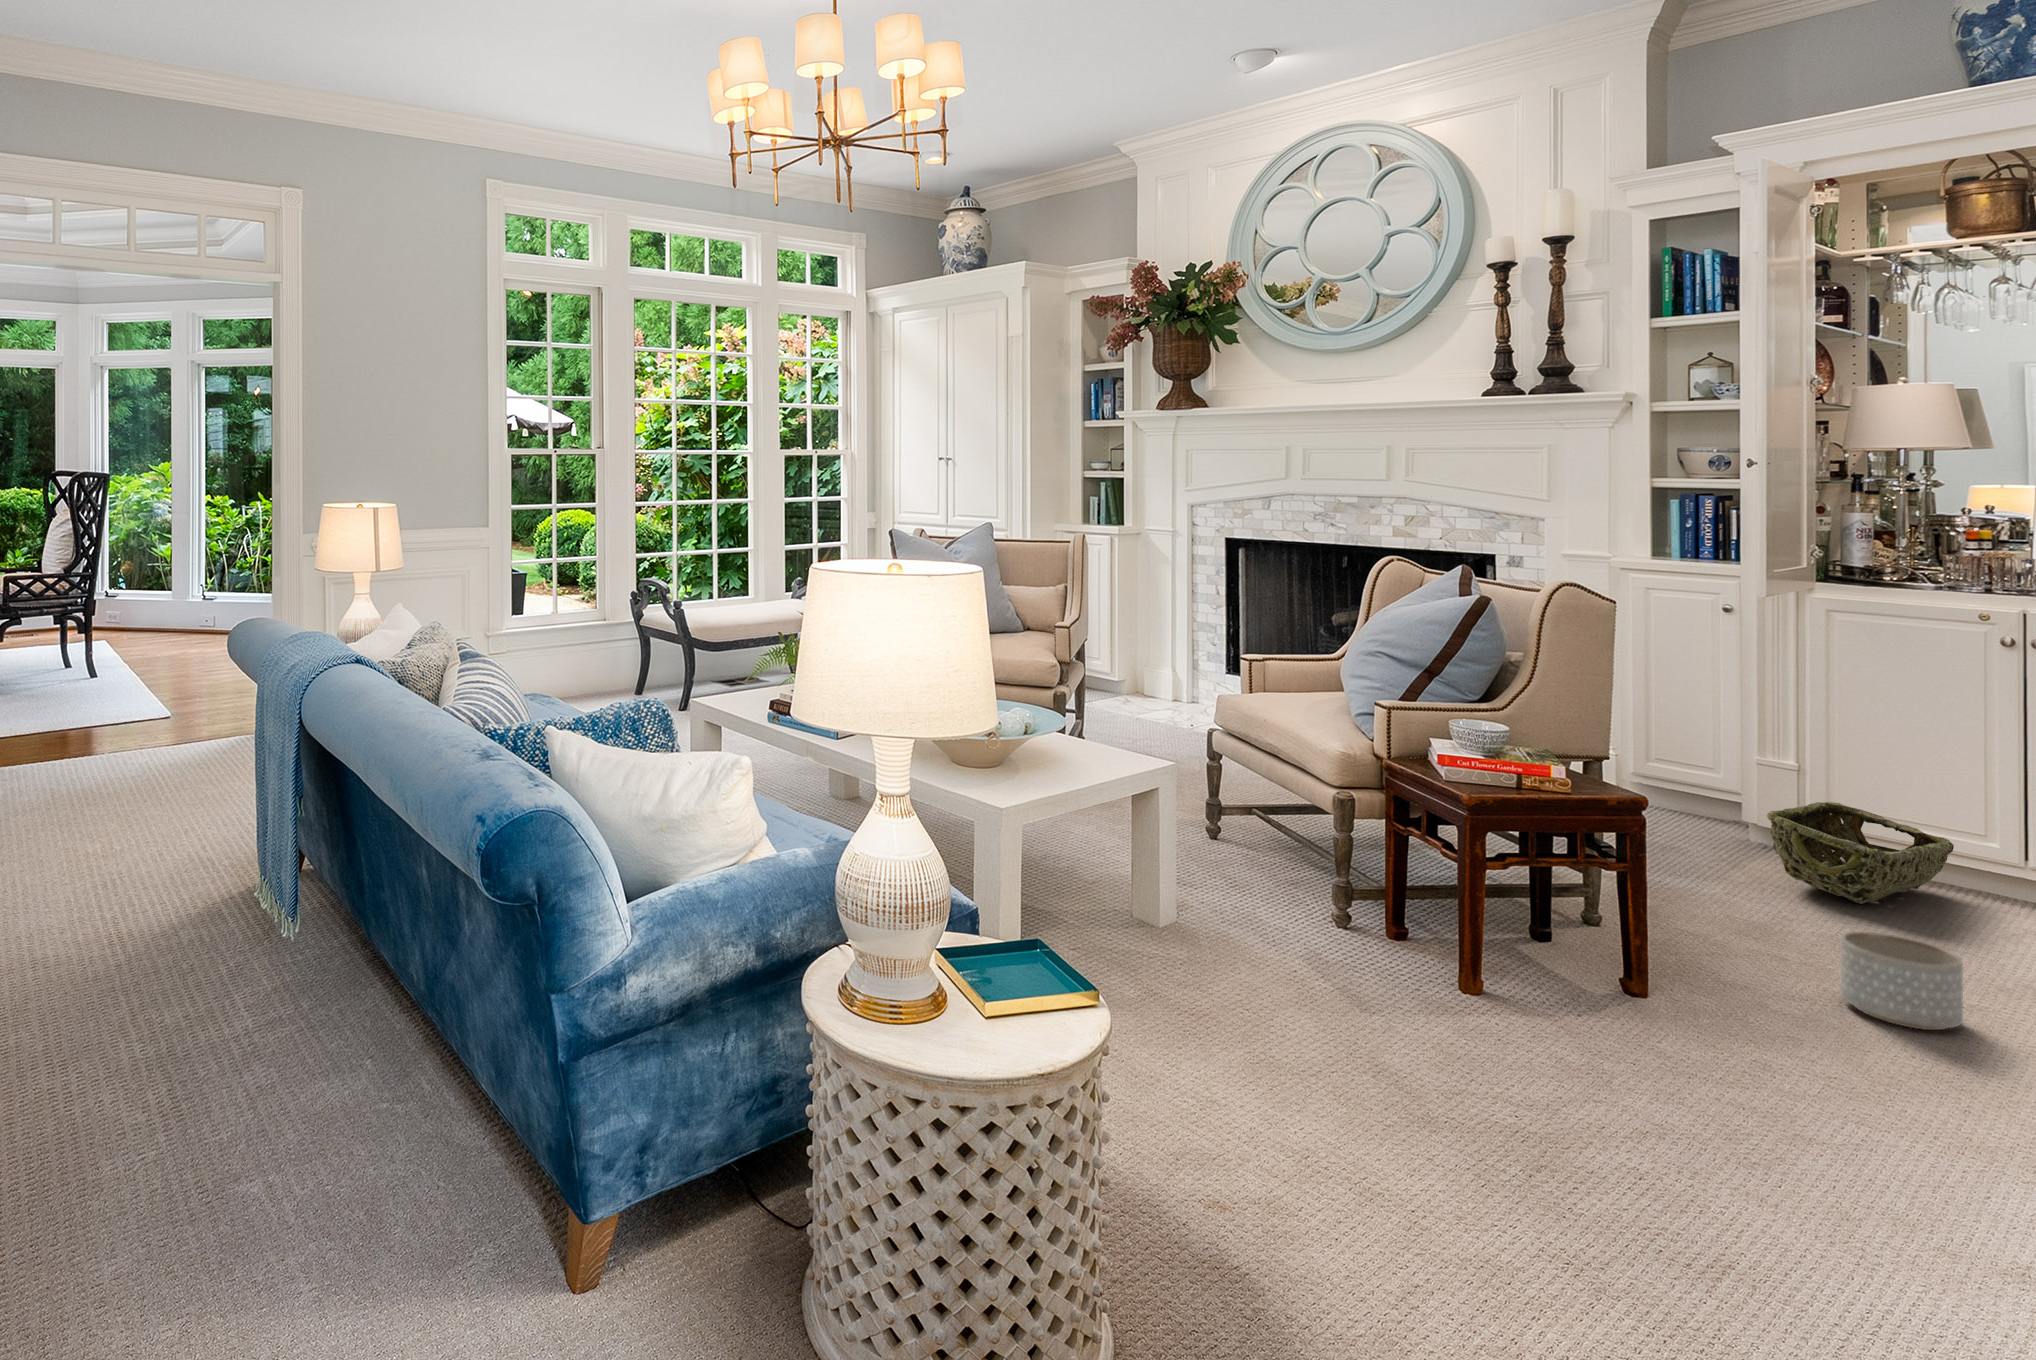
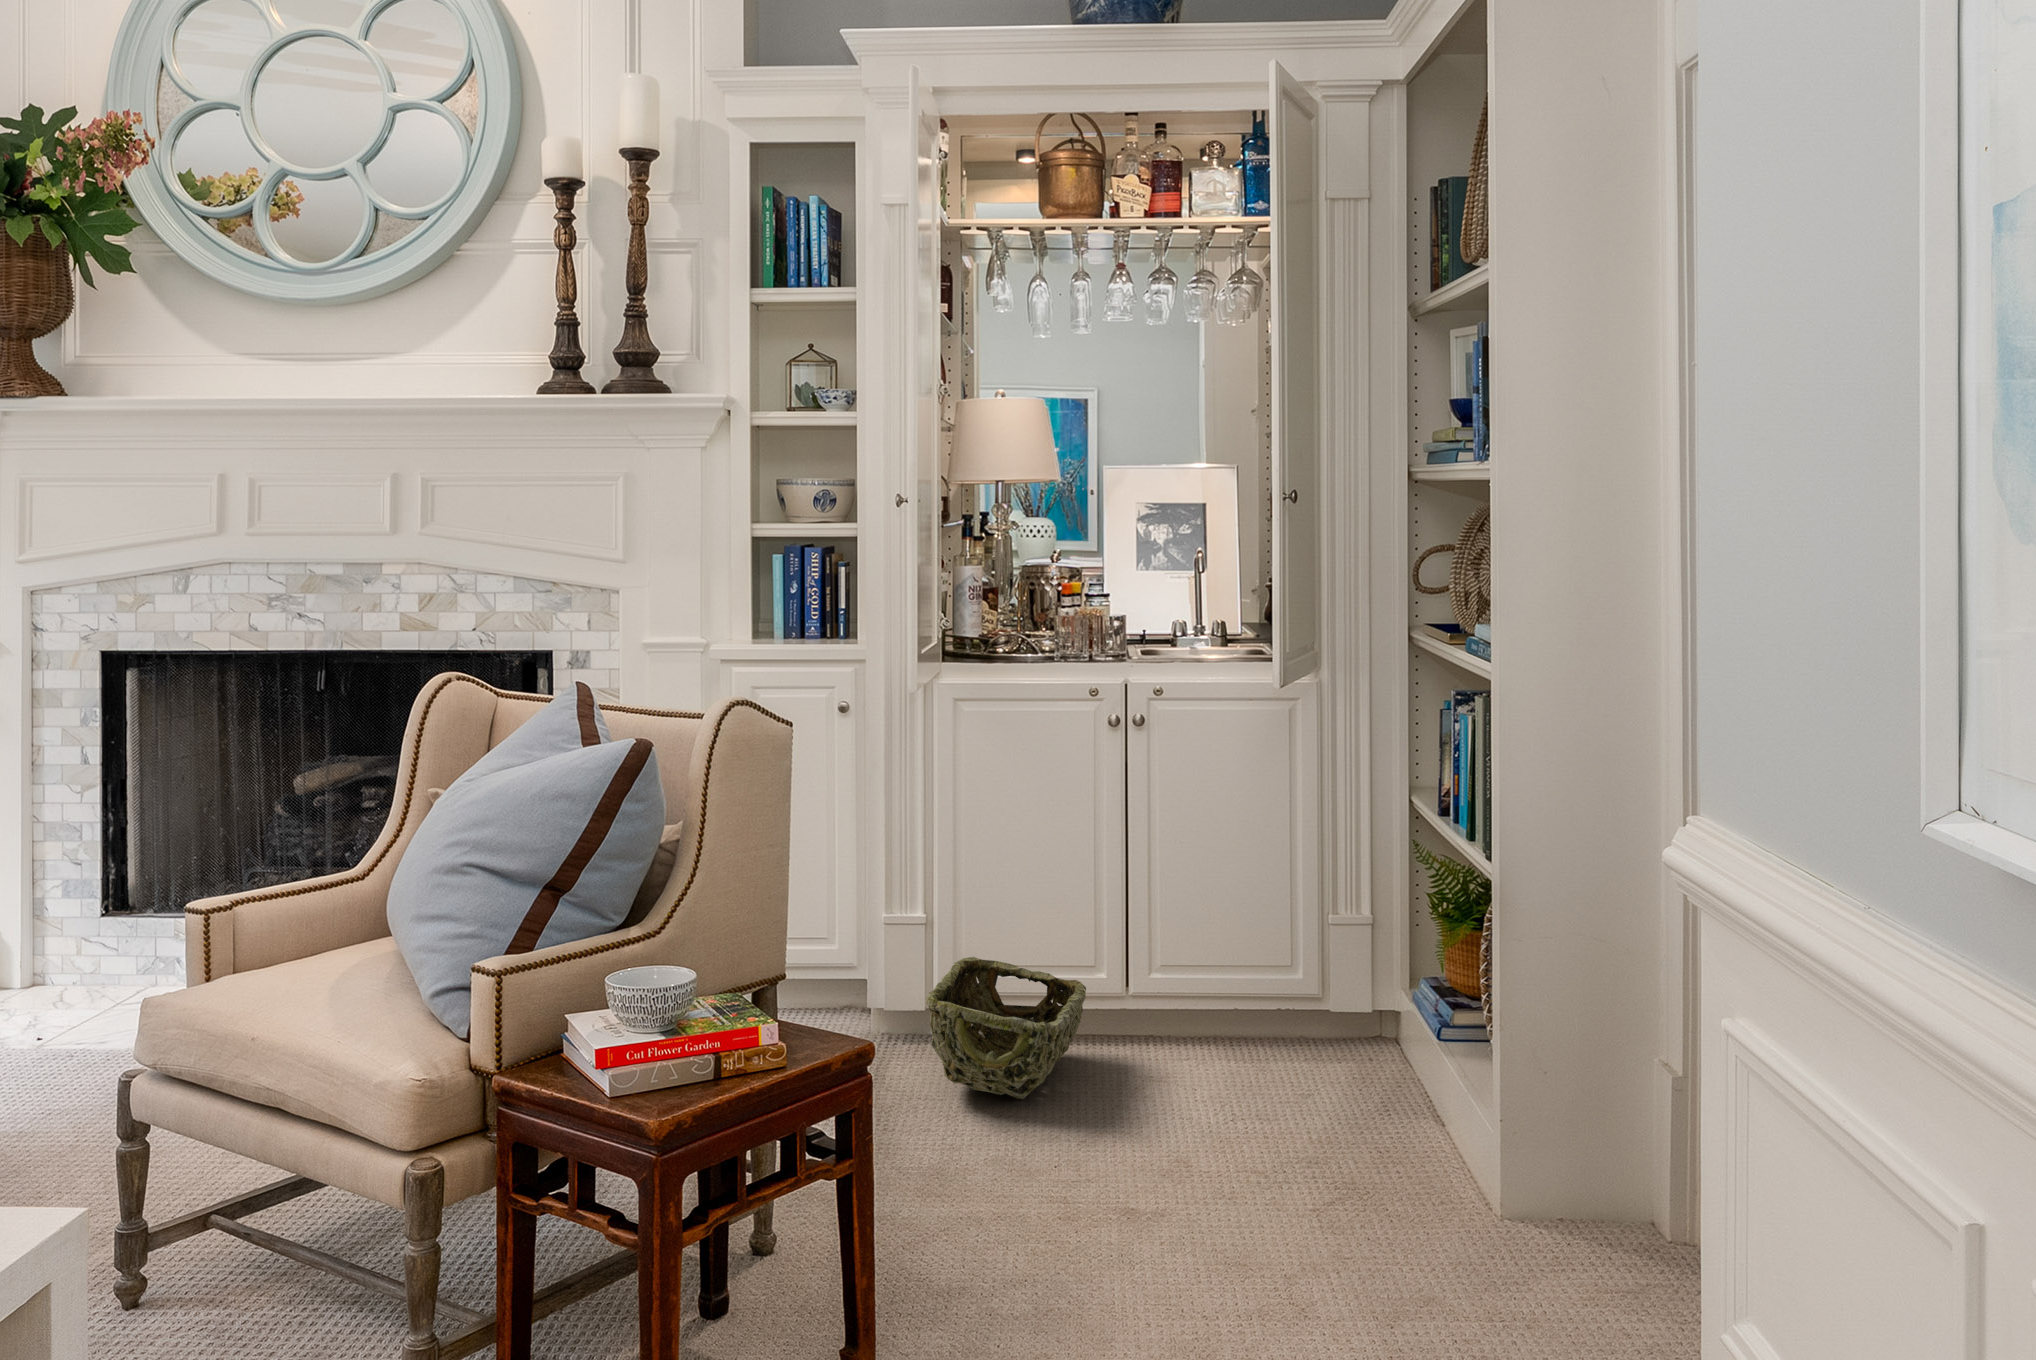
planter: present [1841,932,1963,1030] -> none [1088,1165,1209,1303]

